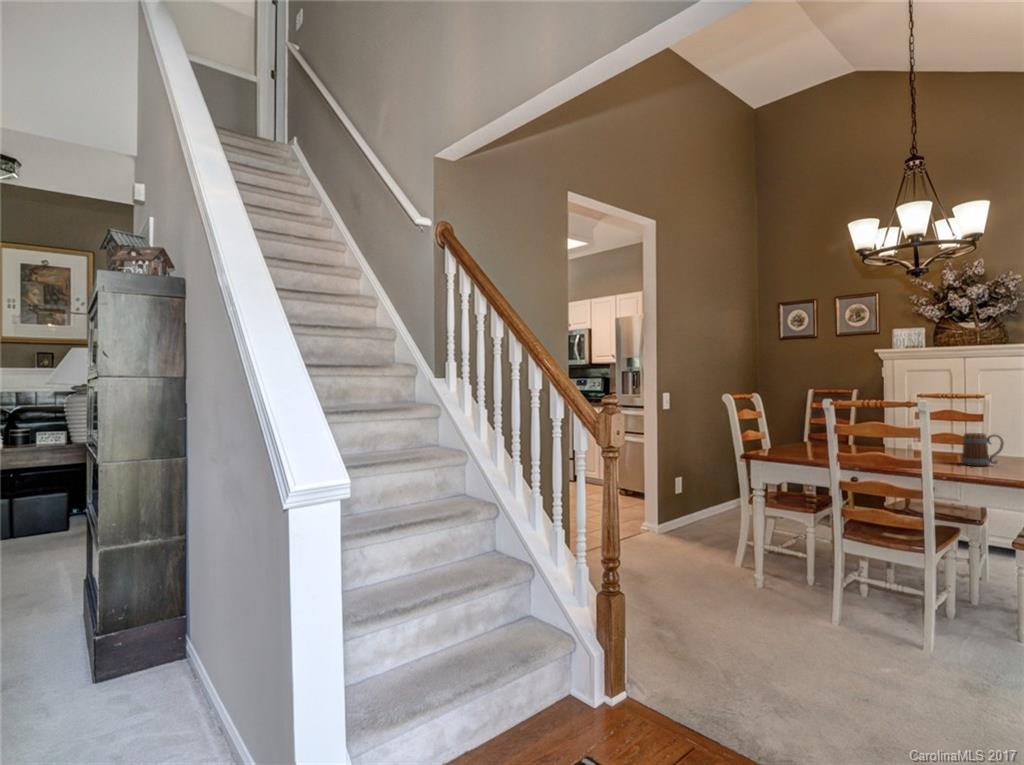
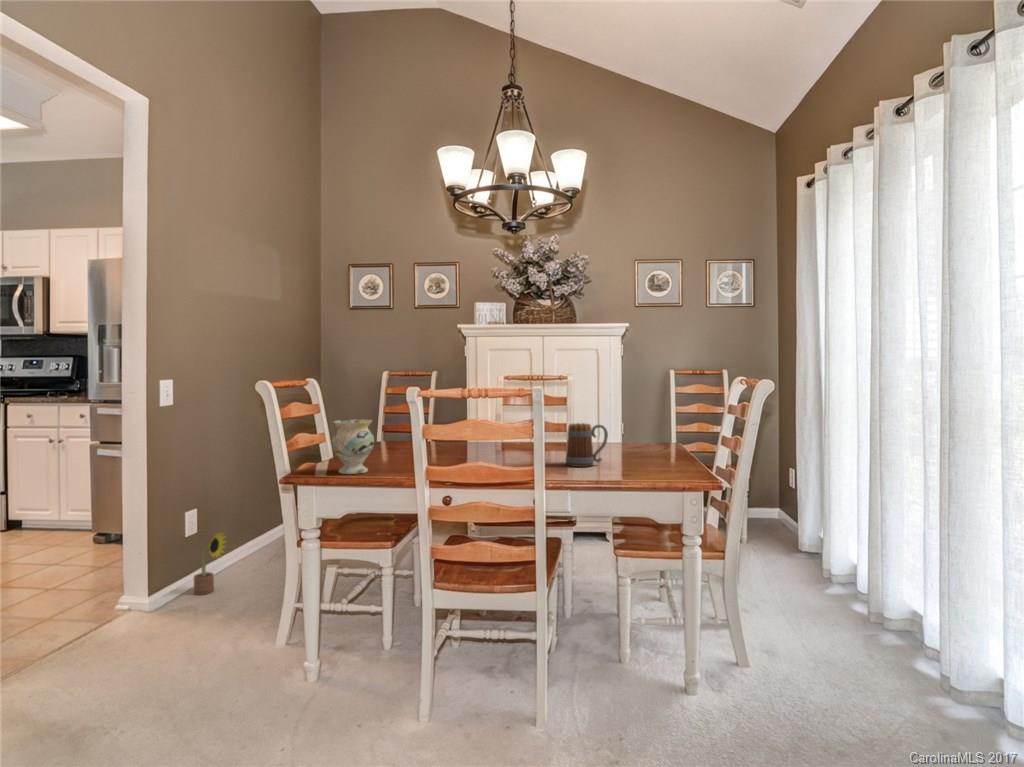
vase: none [773,424,802,458] -> present [332,419,374,474]
decorative plant: none [678,493,698,531] -> present [194,533,226,595]

